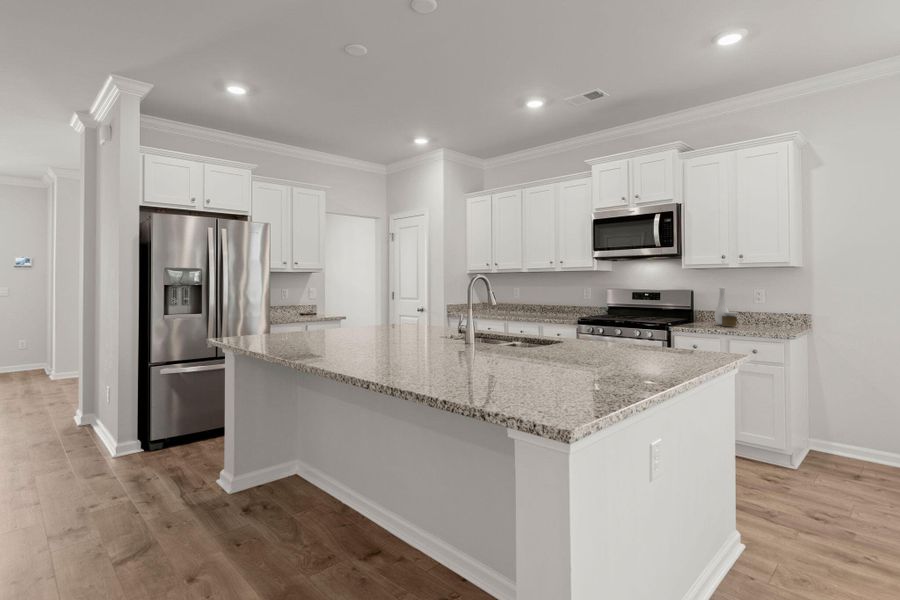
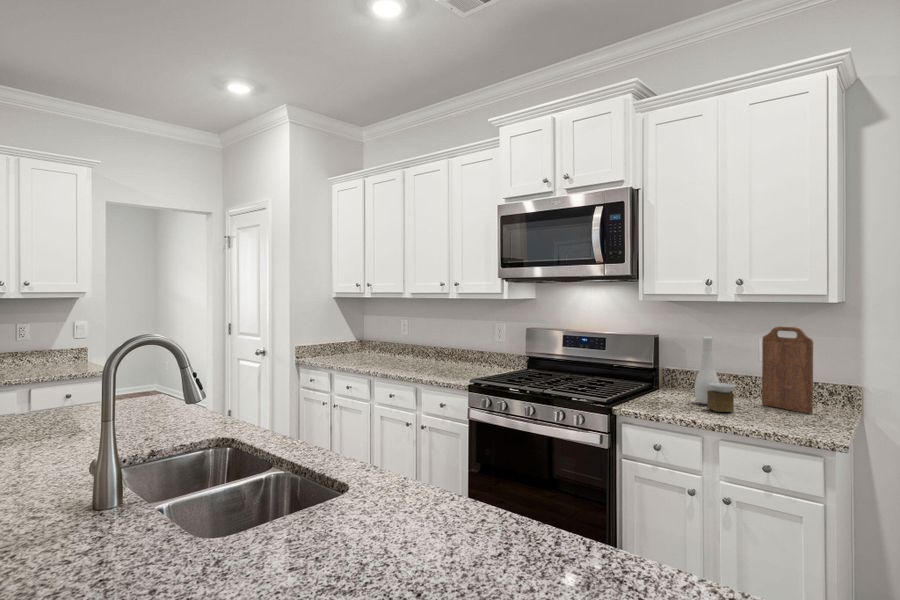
cutting board: none [754,281,782,327] -> present [762,327,813,413]

